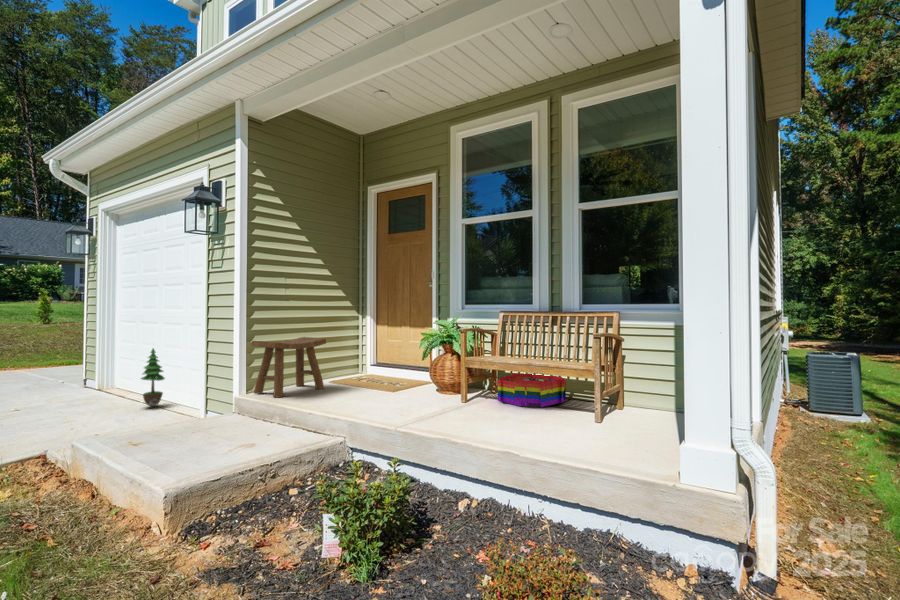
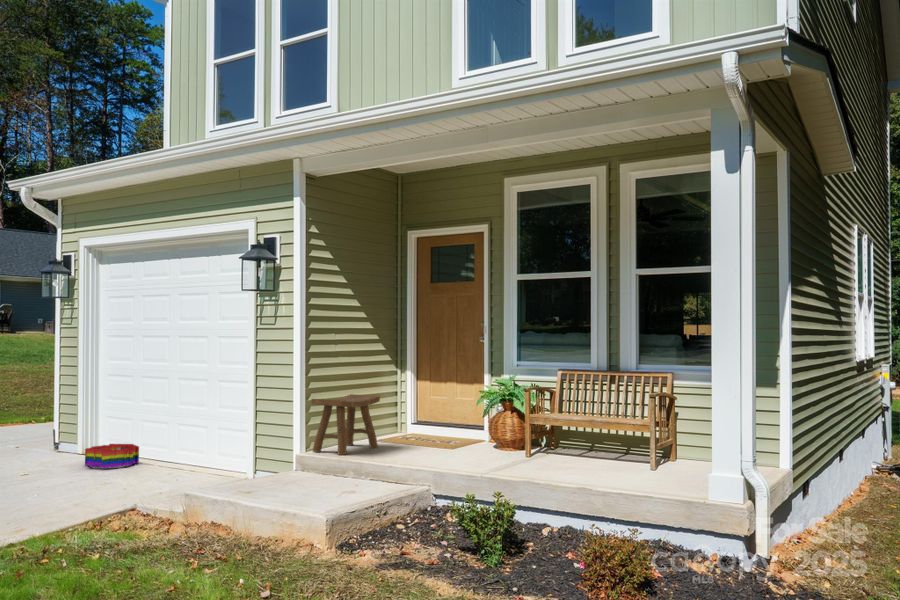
potted tree: present [141,349,165,407] -> none [161,405,186,471]
storage bin: present [497,373,566,407] -> present [85,444,139,468]

